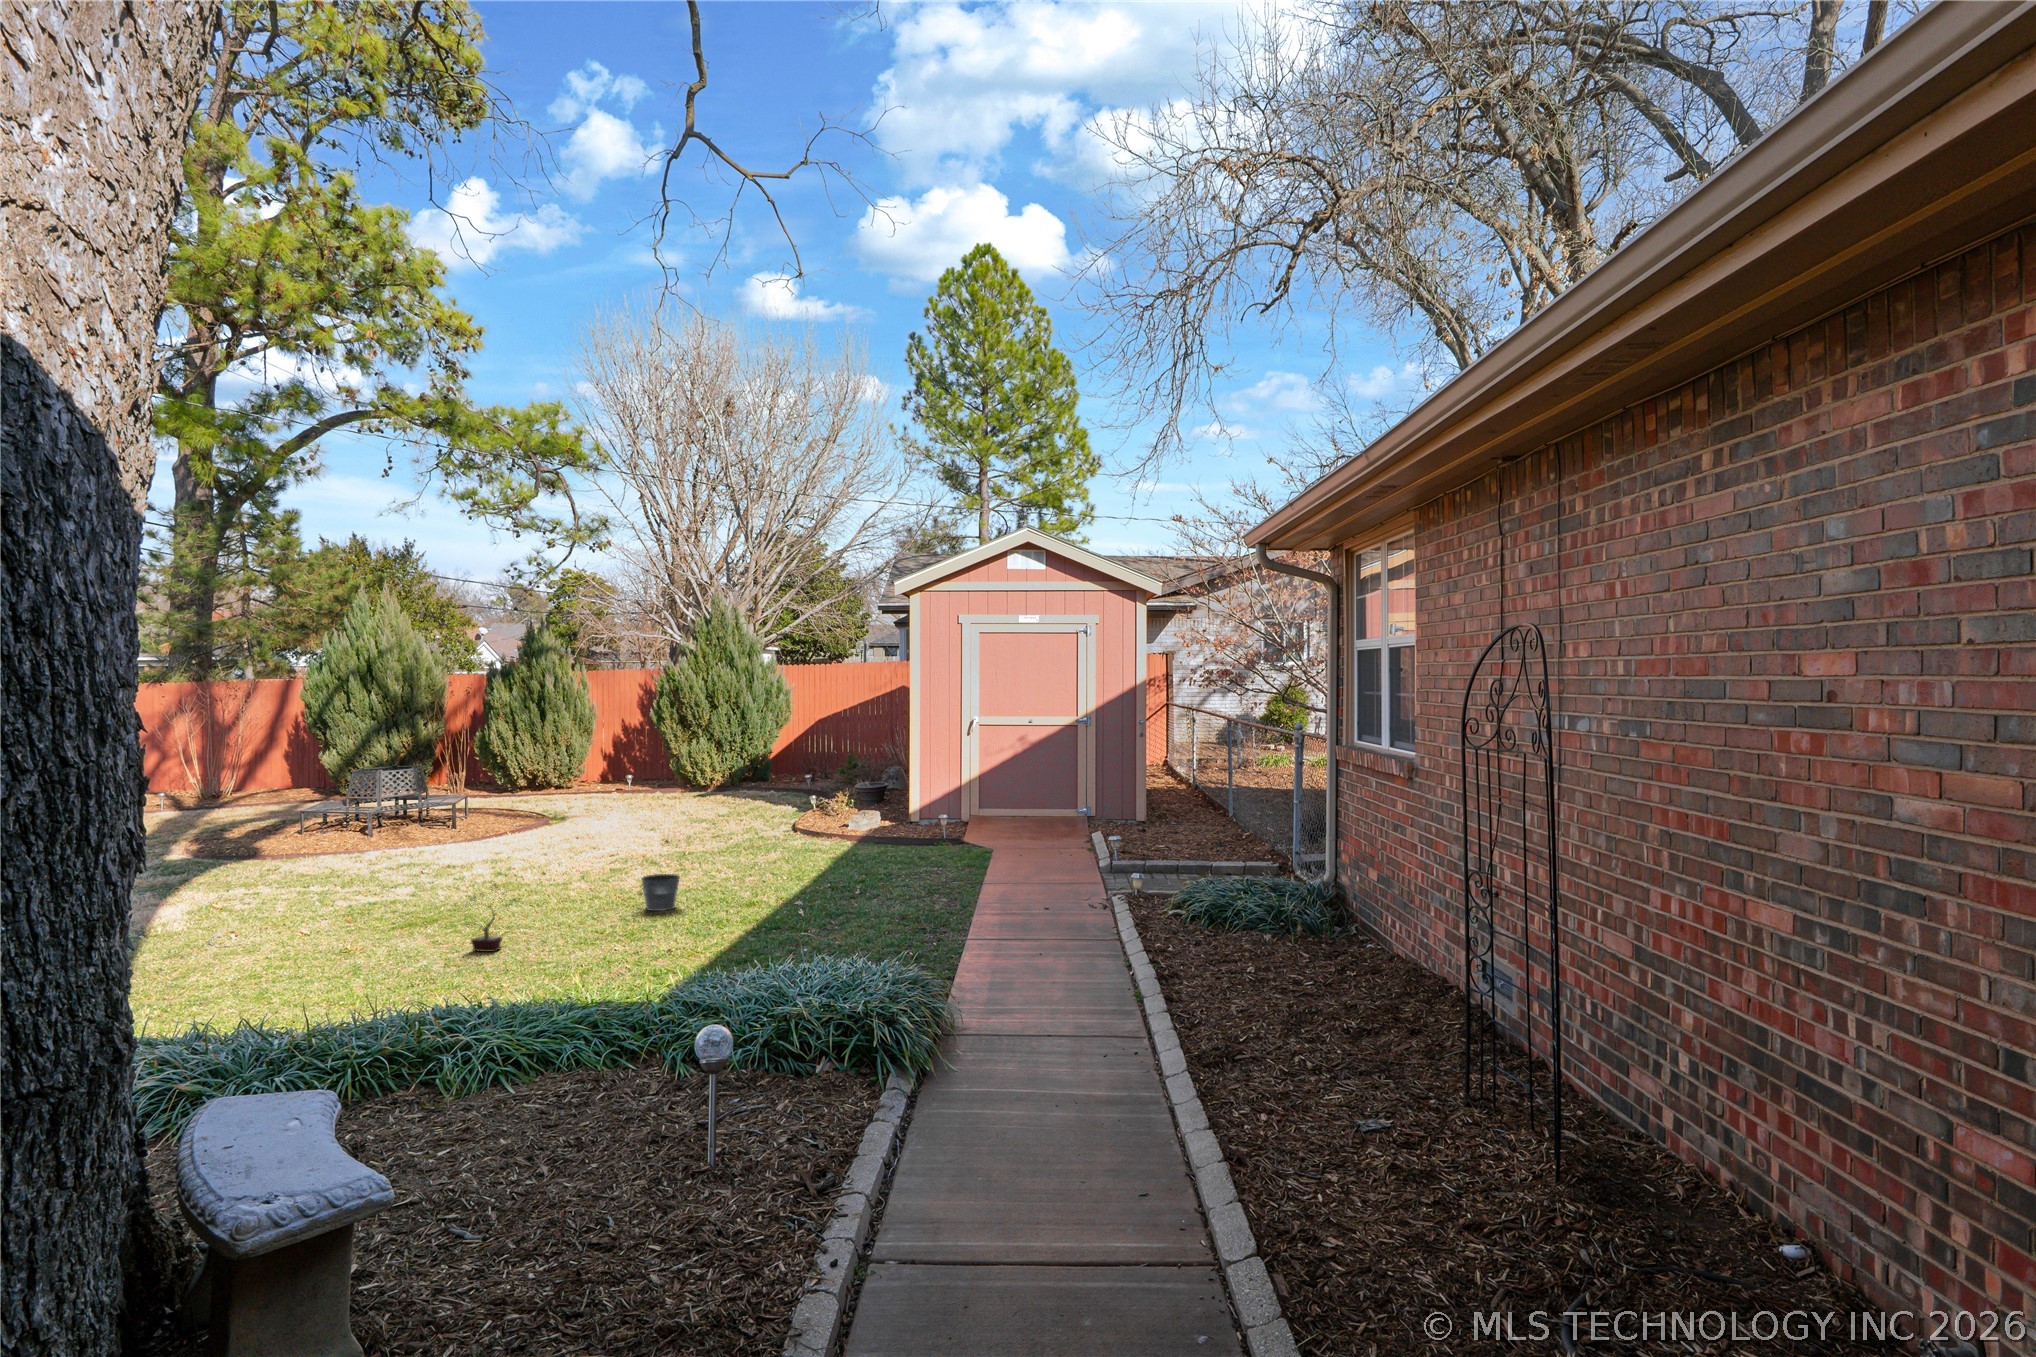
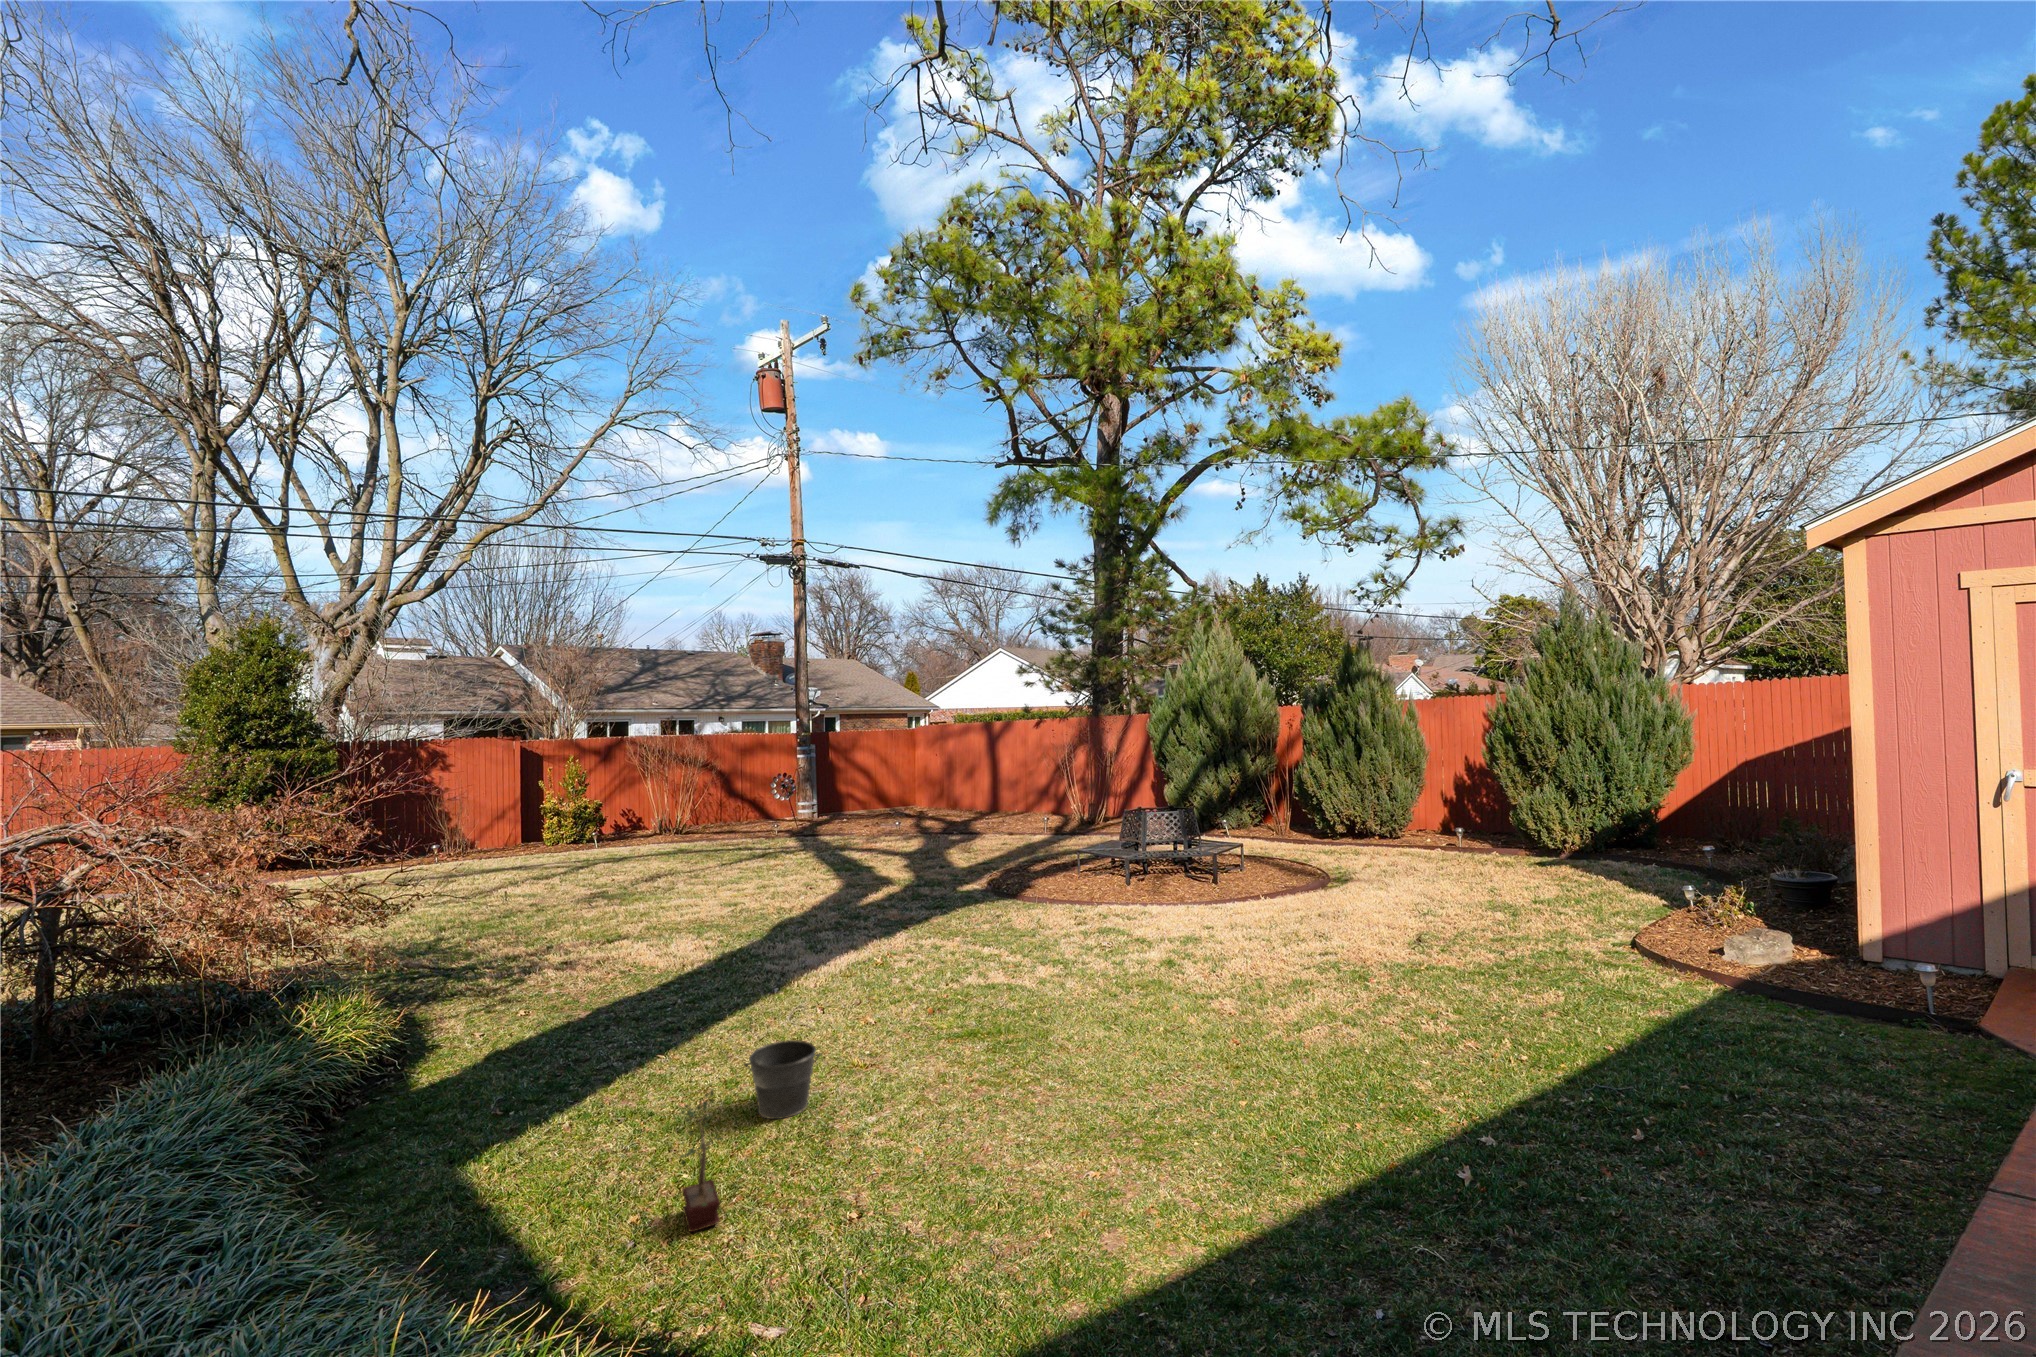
bucket: present [639,874,680,911] -> present [744,1040,820,1119]

